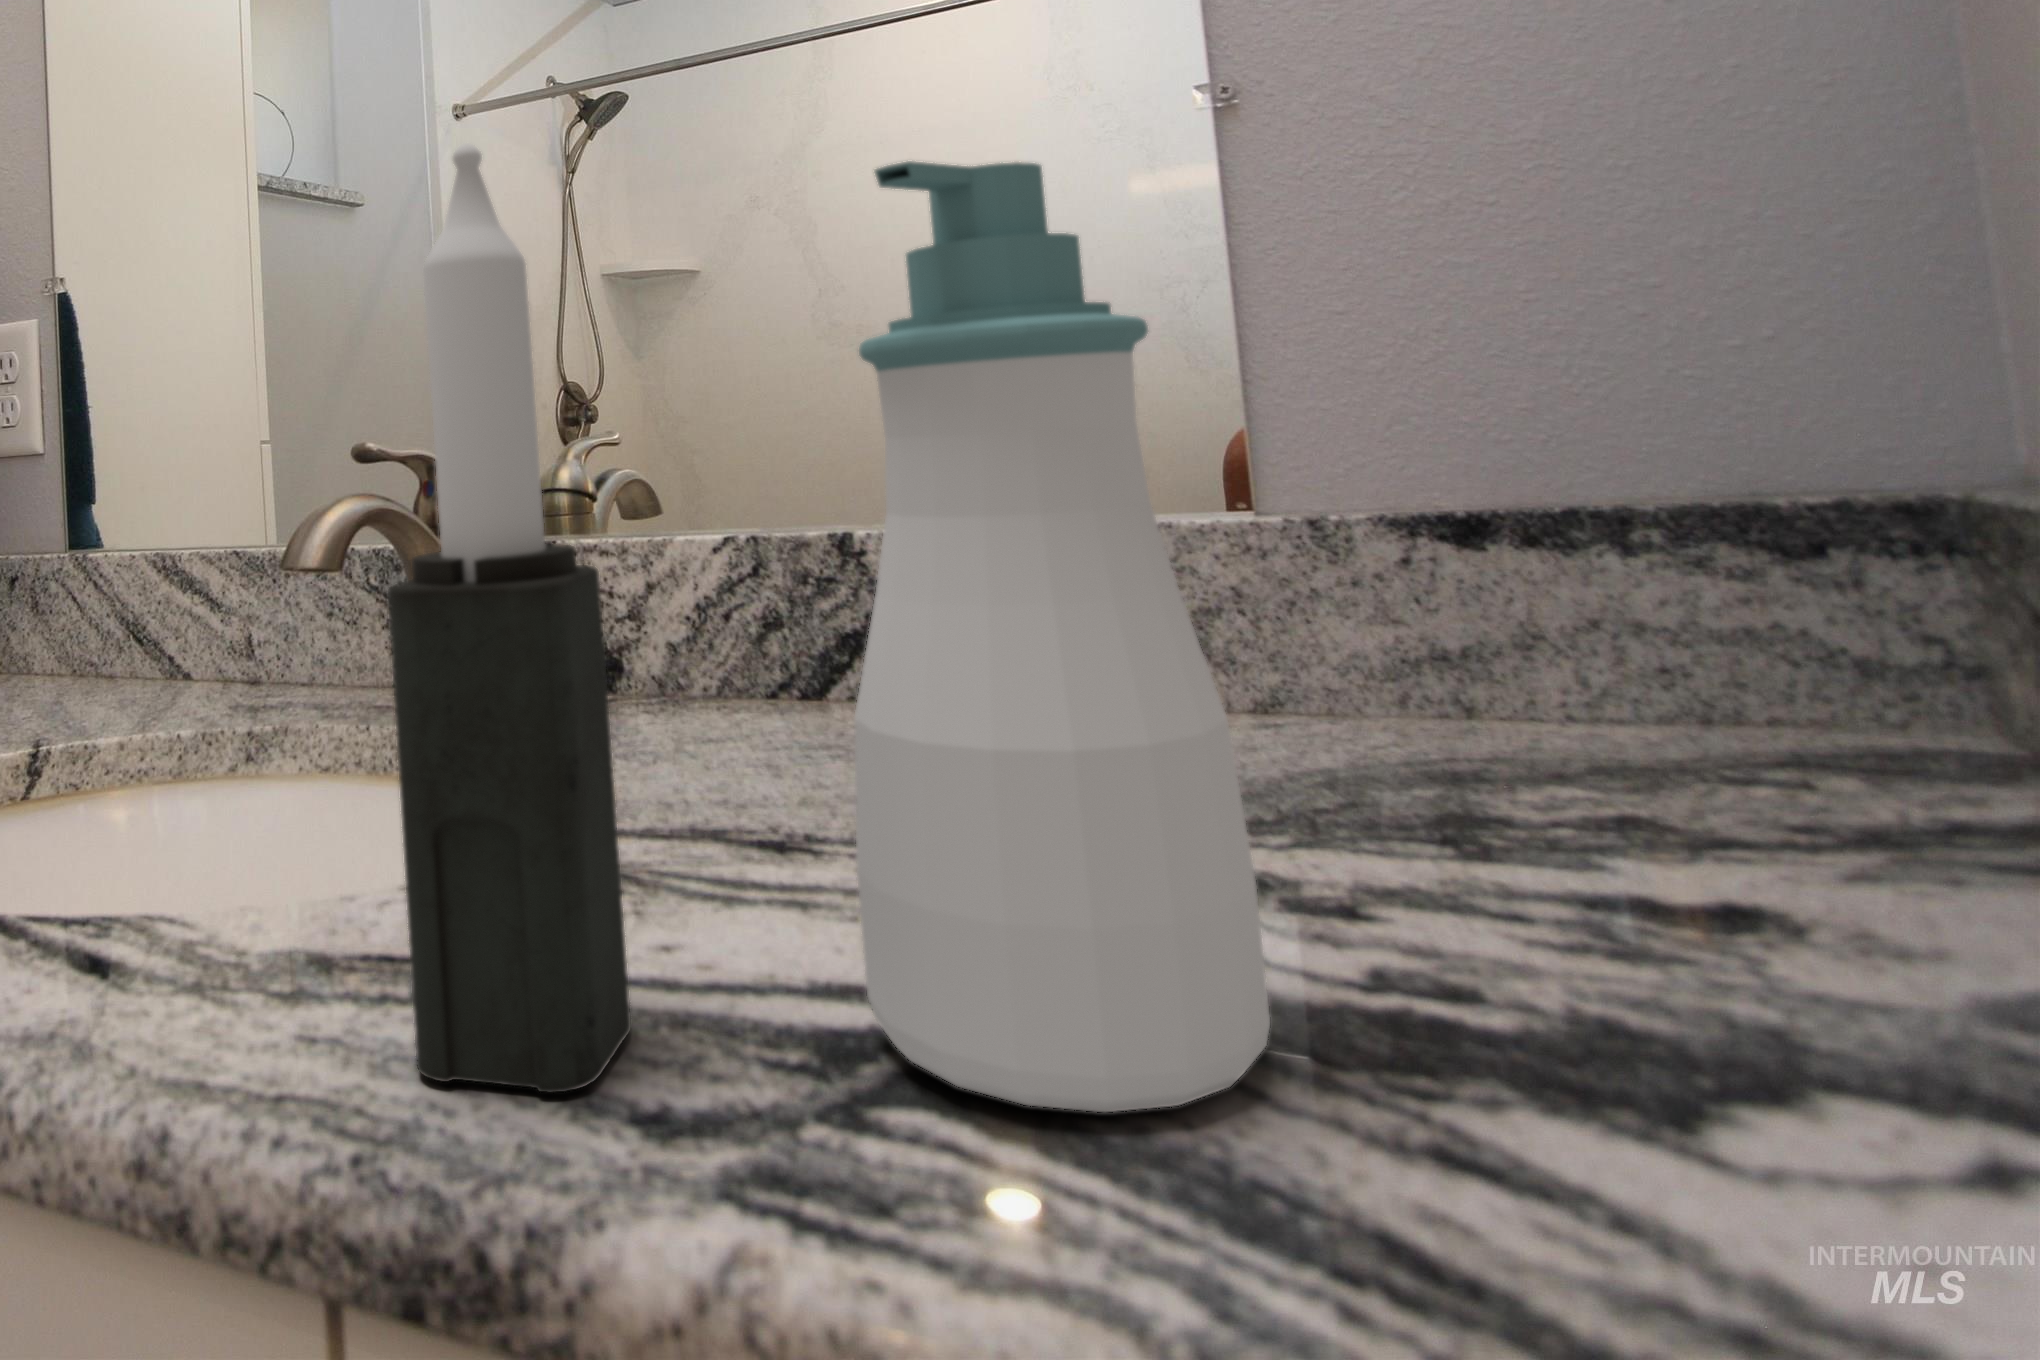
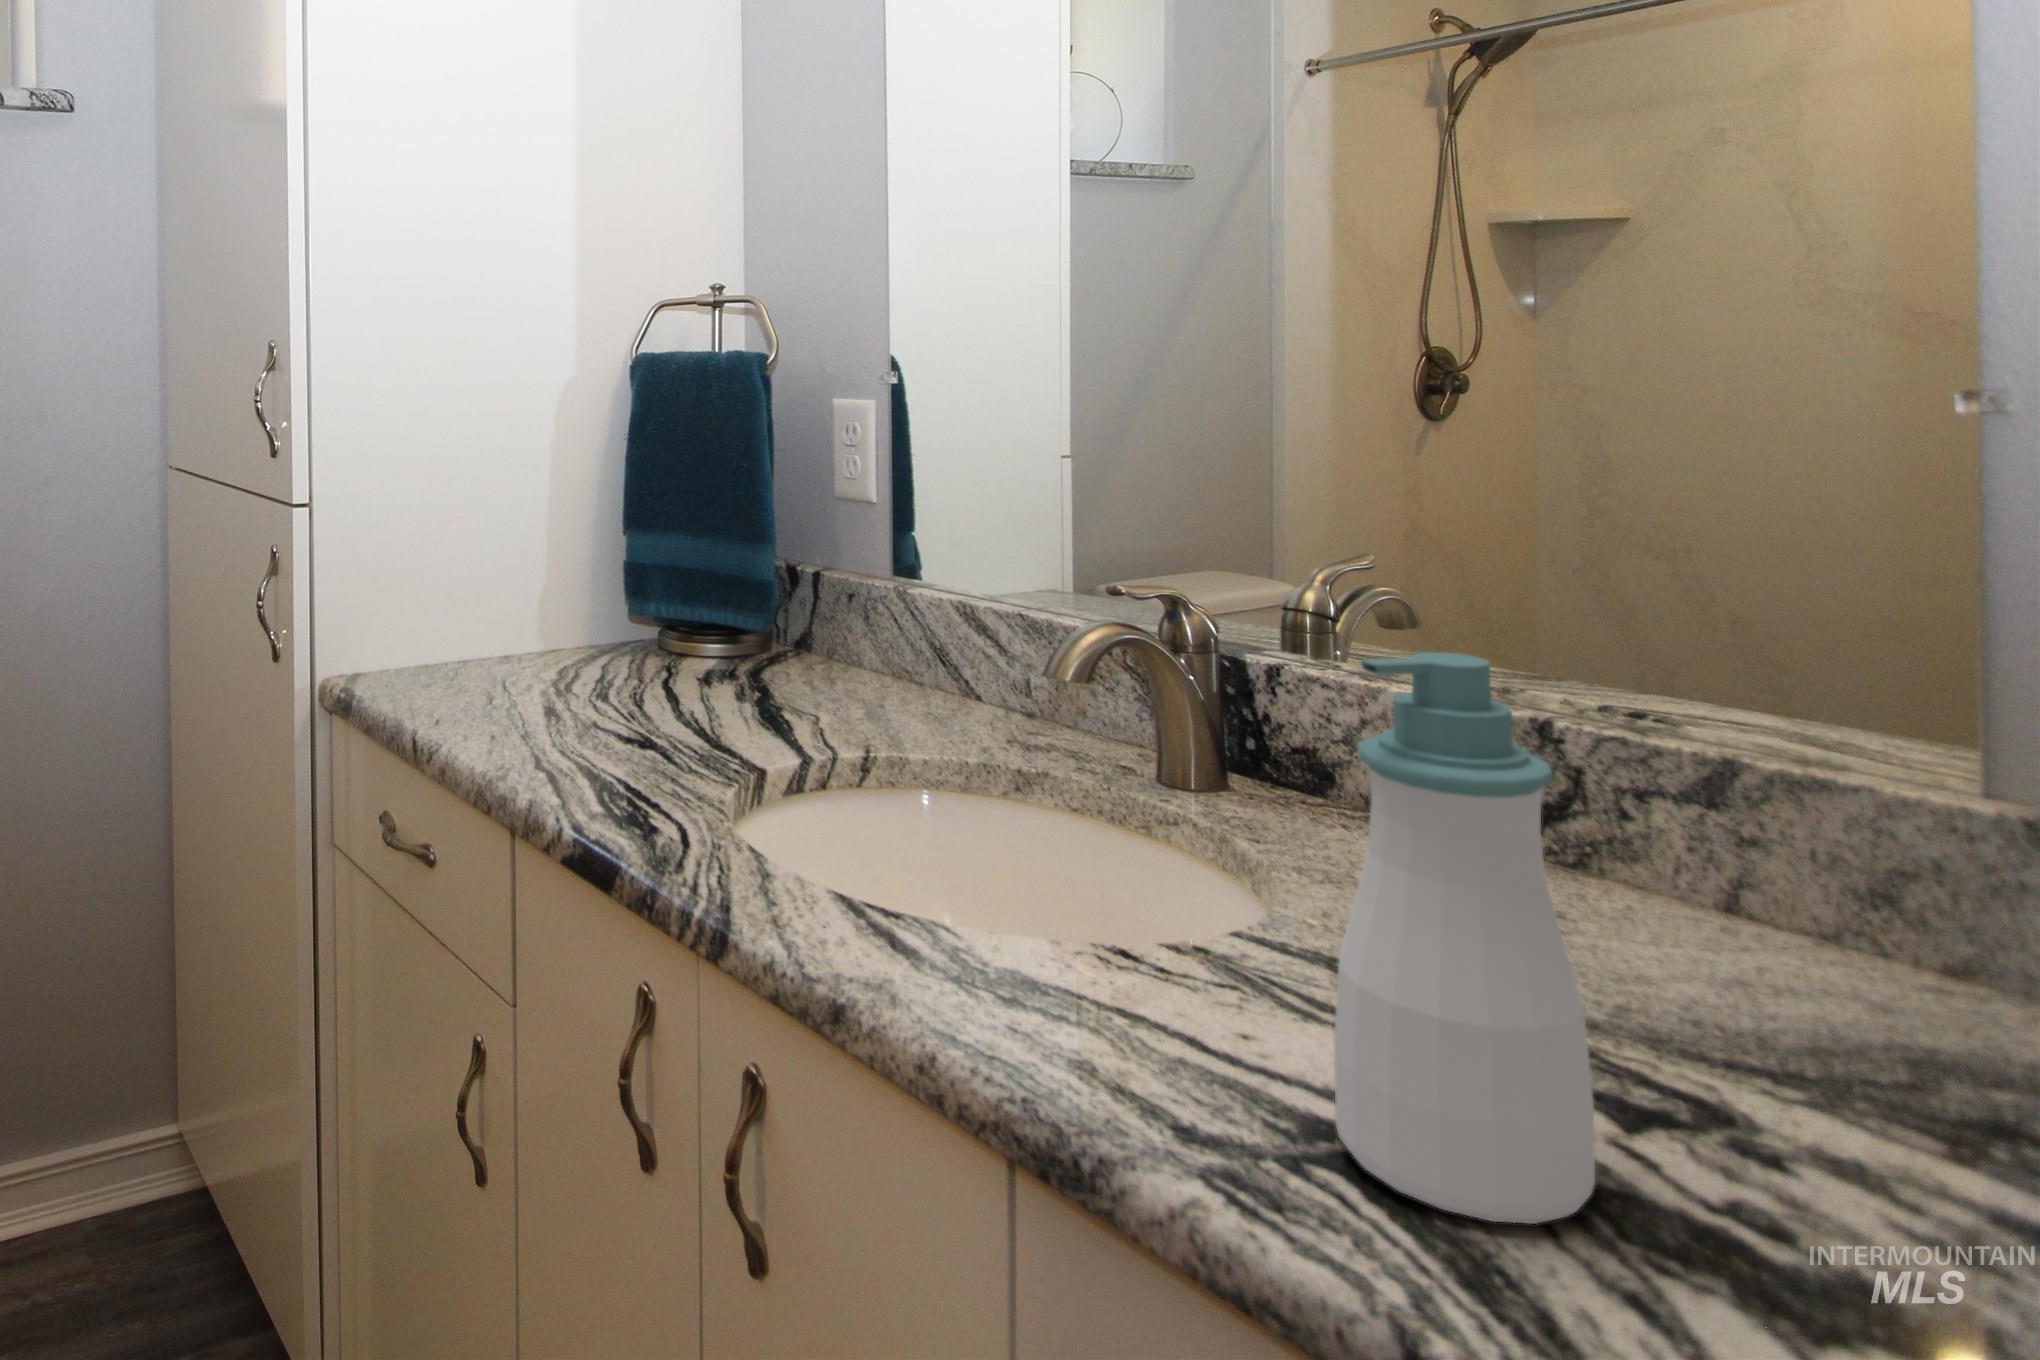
candle: present [388,143,631,1093] -> none [1062,582,1196,1102]

